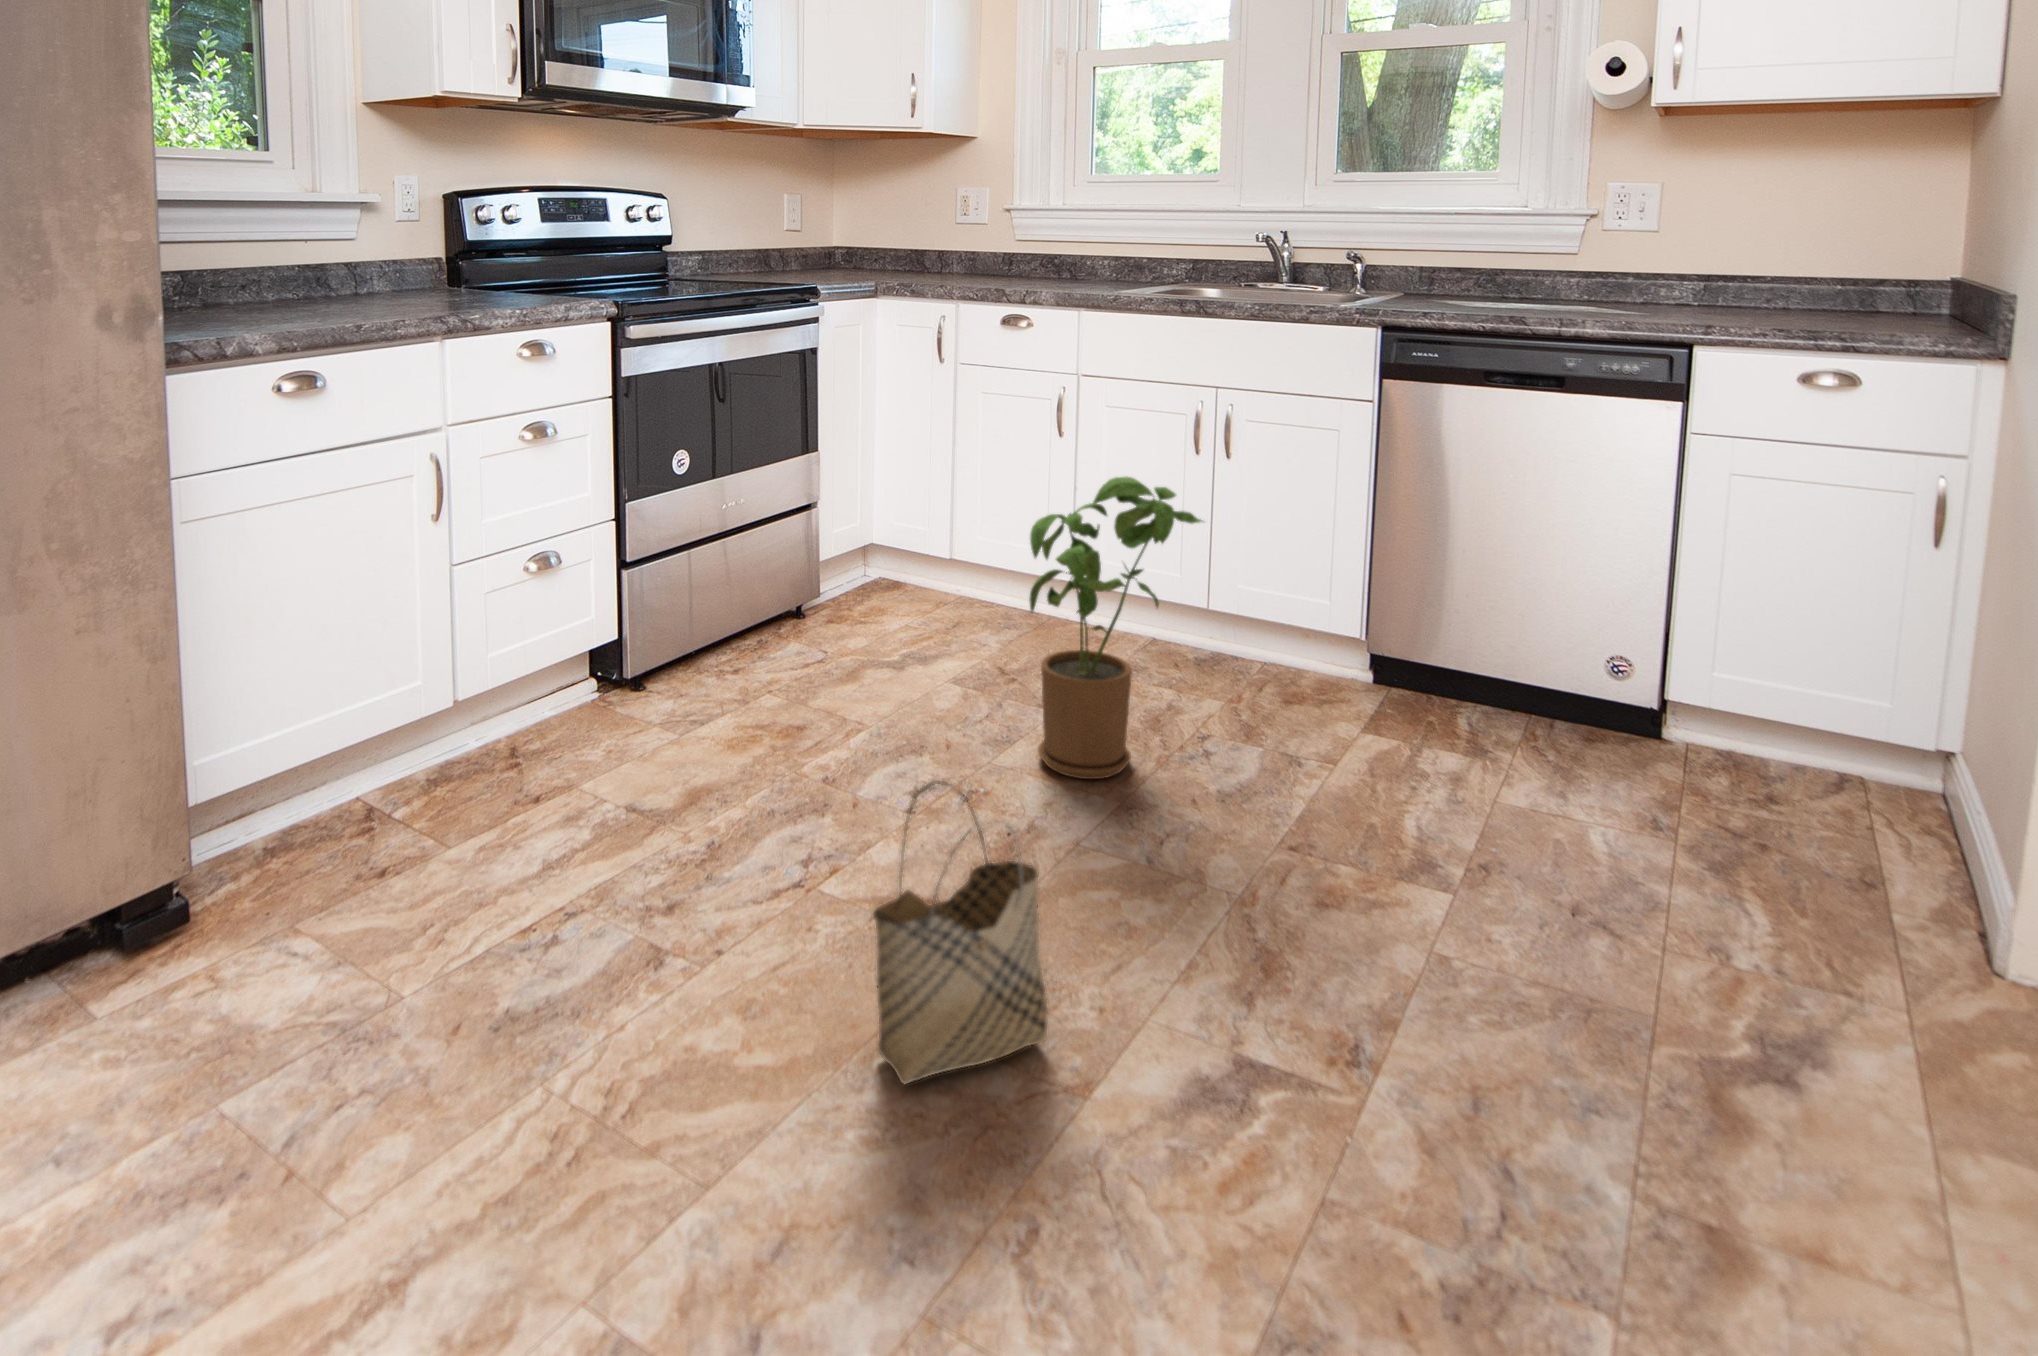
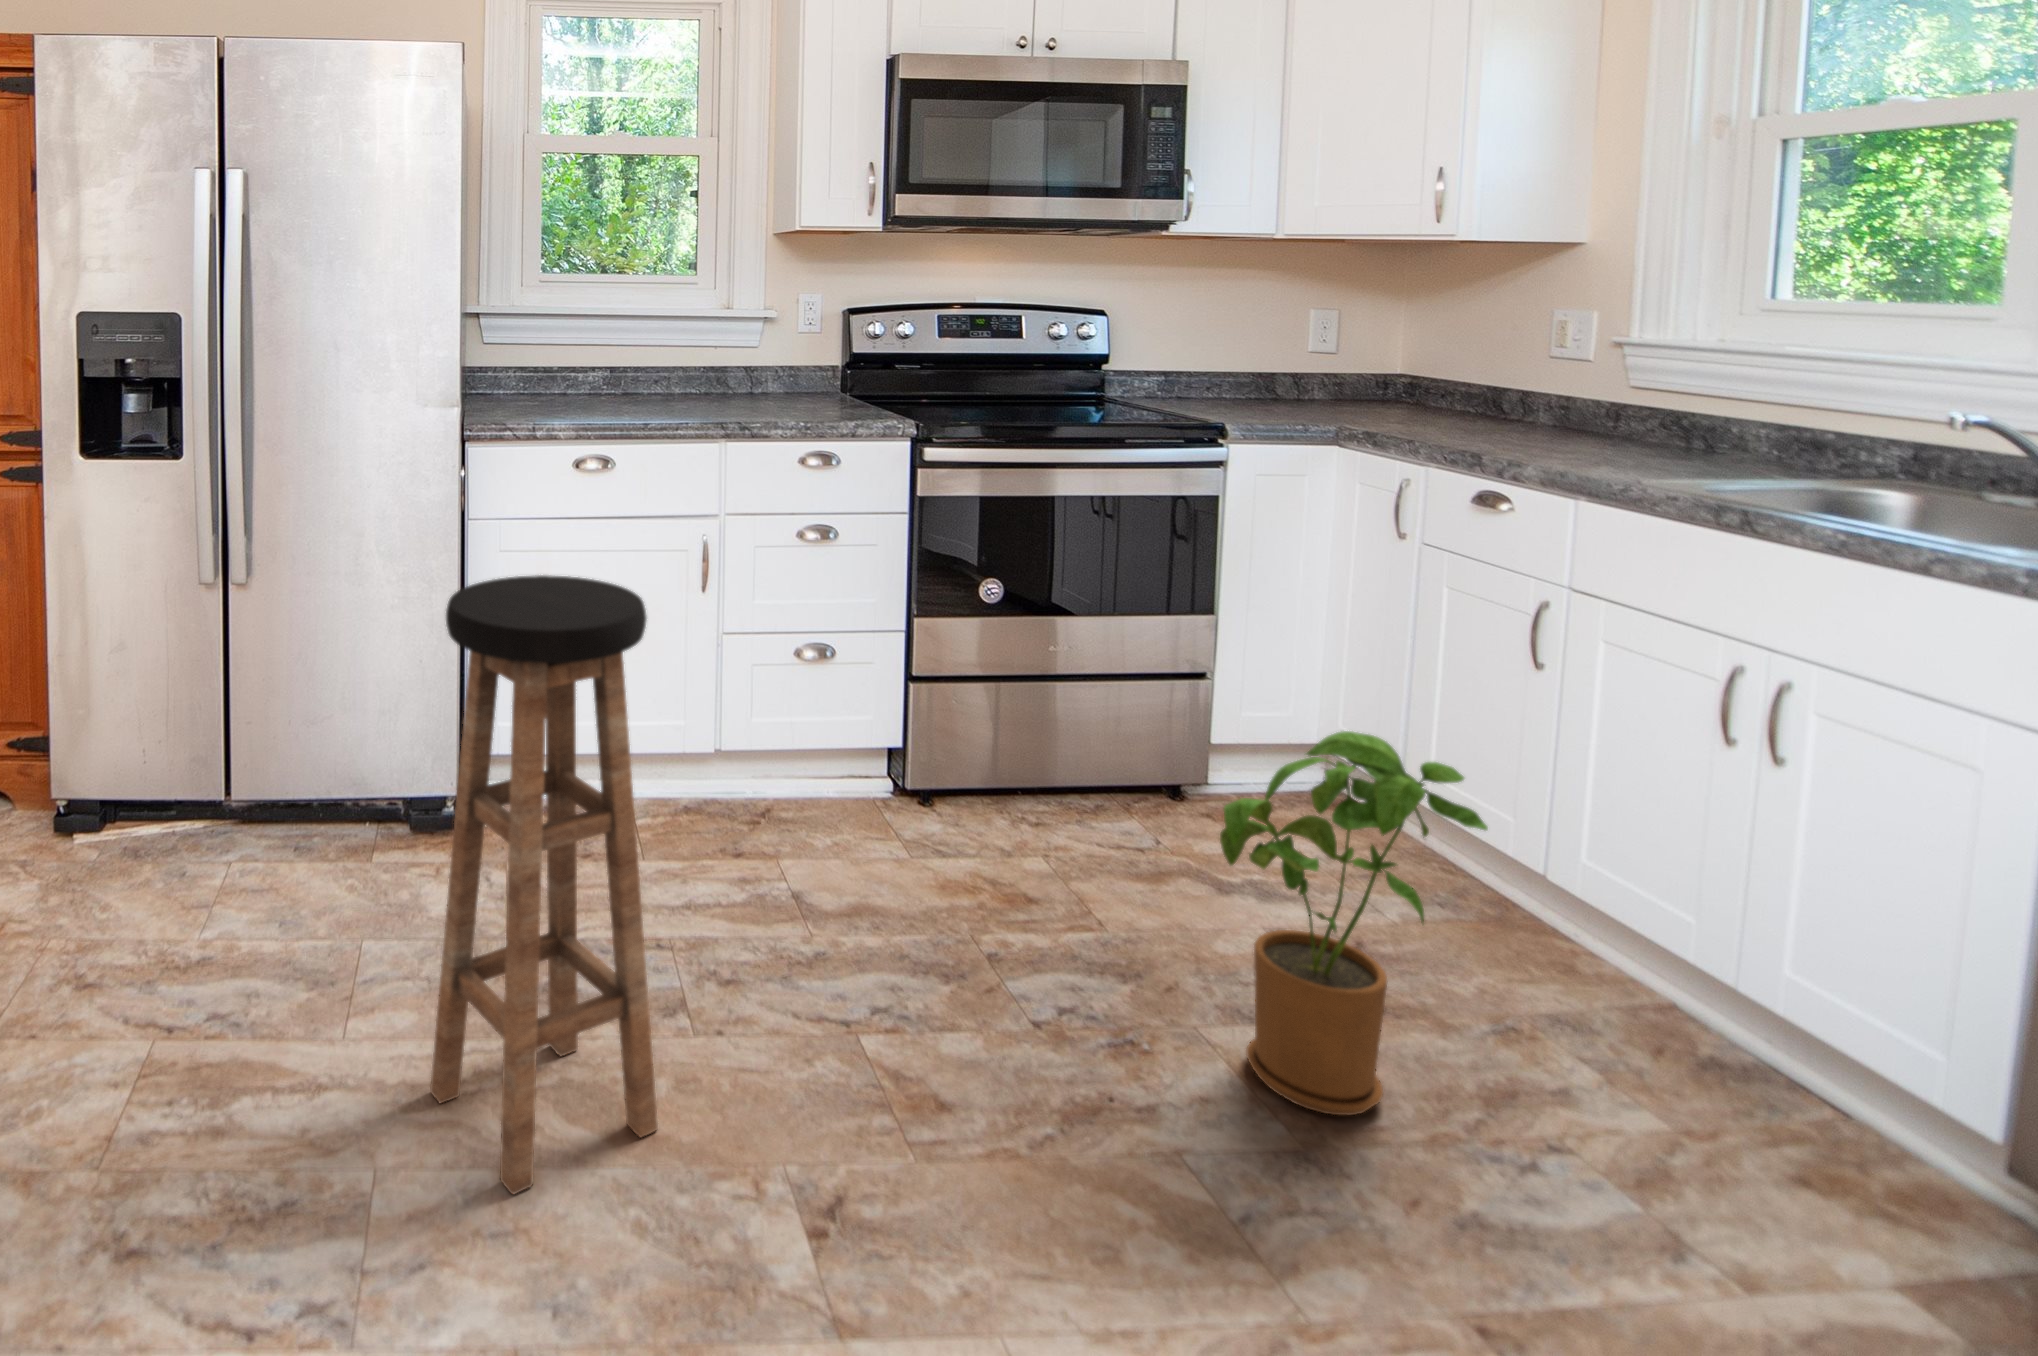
bar stool: none [511,462,774,1215] -> present [430,575,658,1194]
woven basket: present [873,781,1048,1084] -> none [711,951,903,1265]

